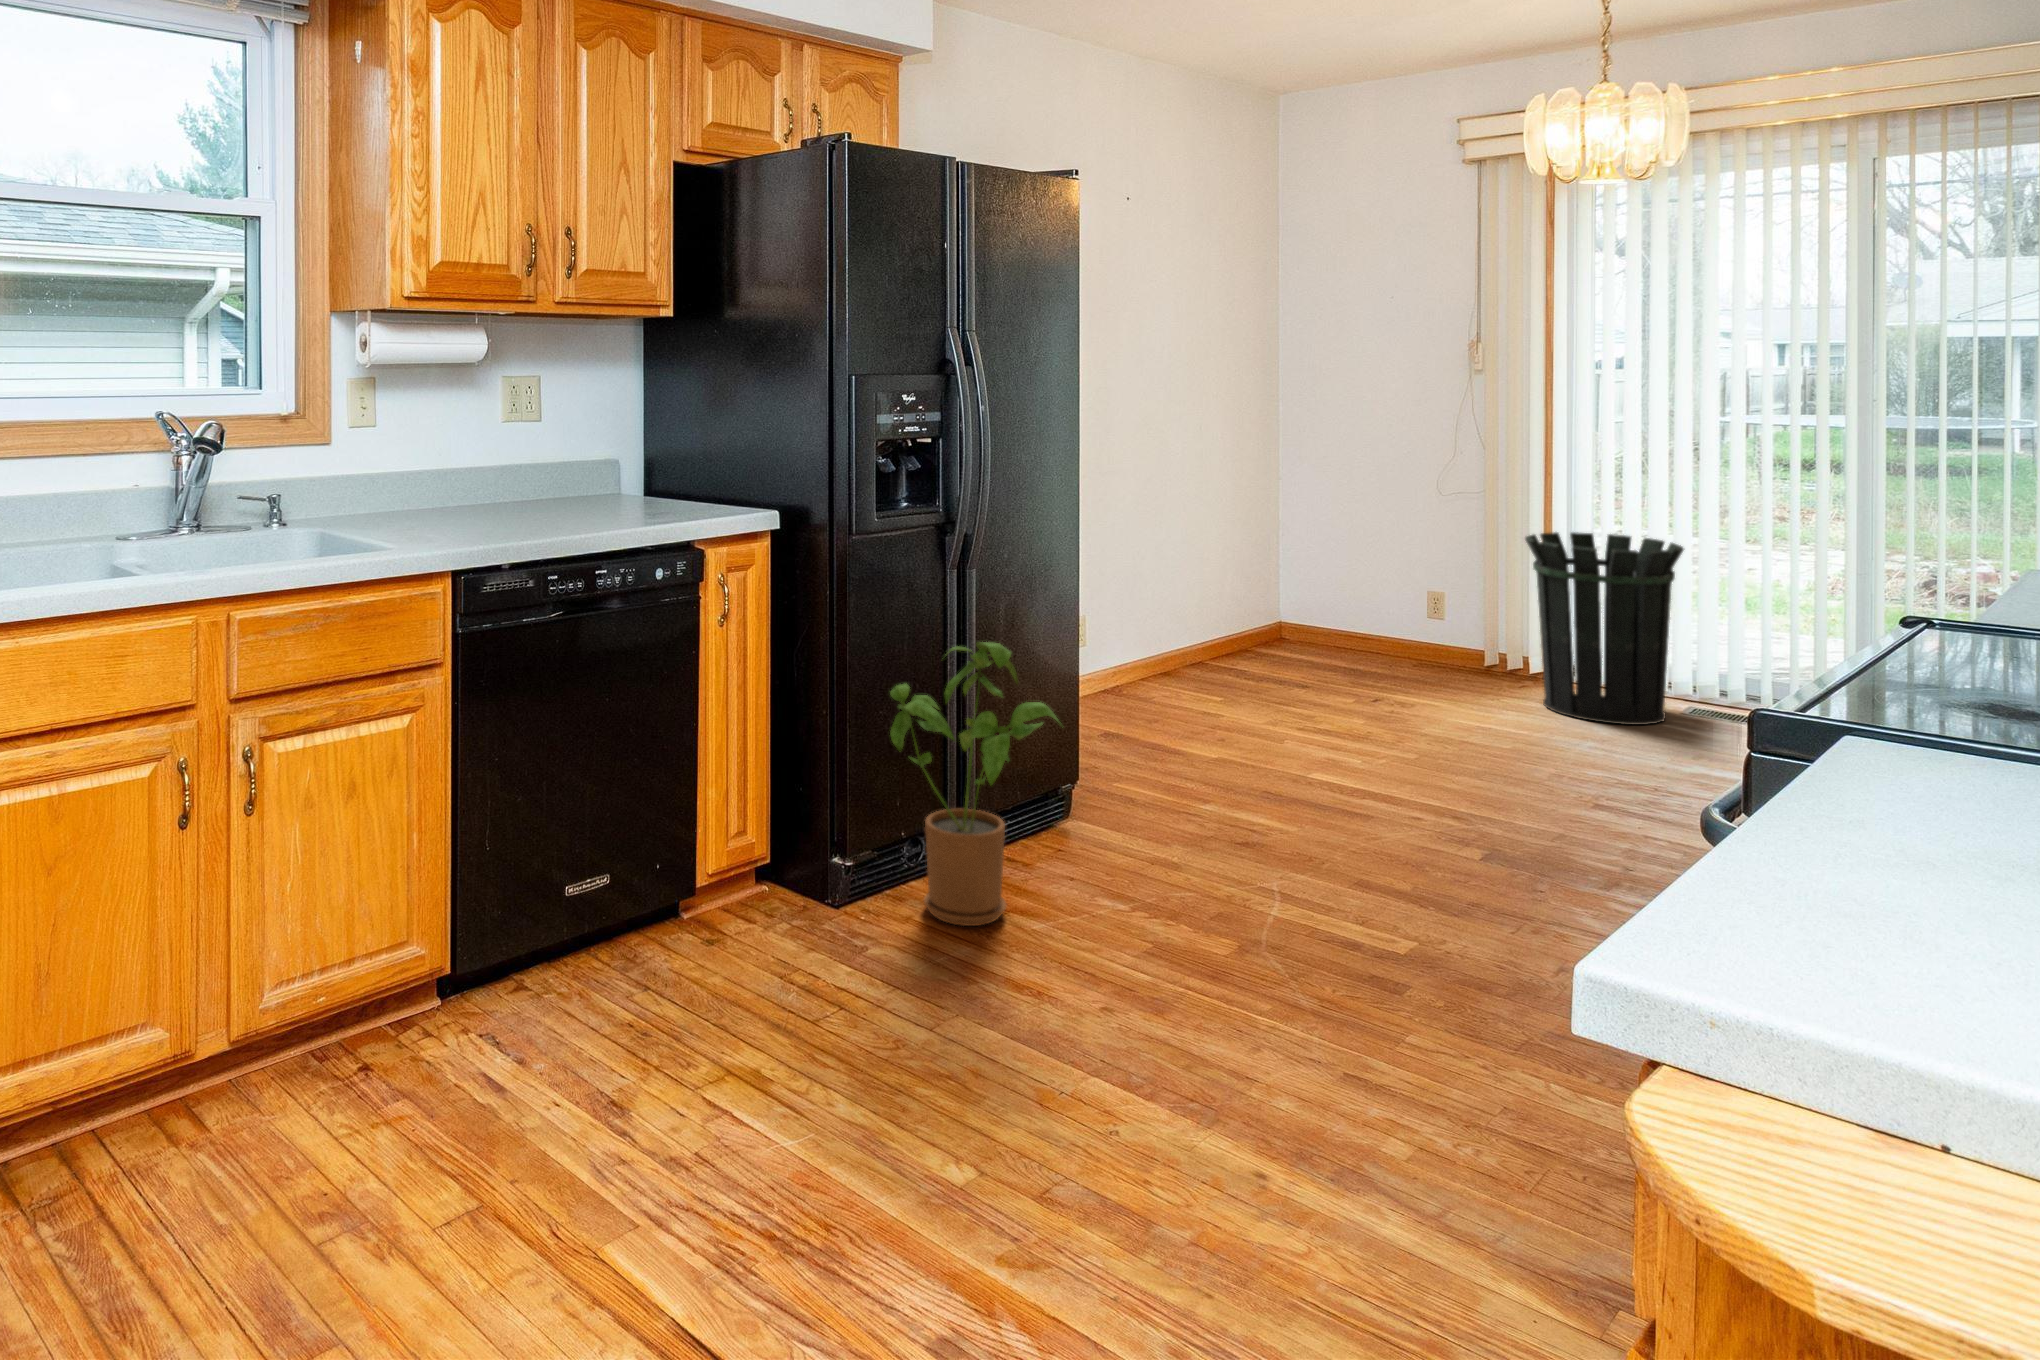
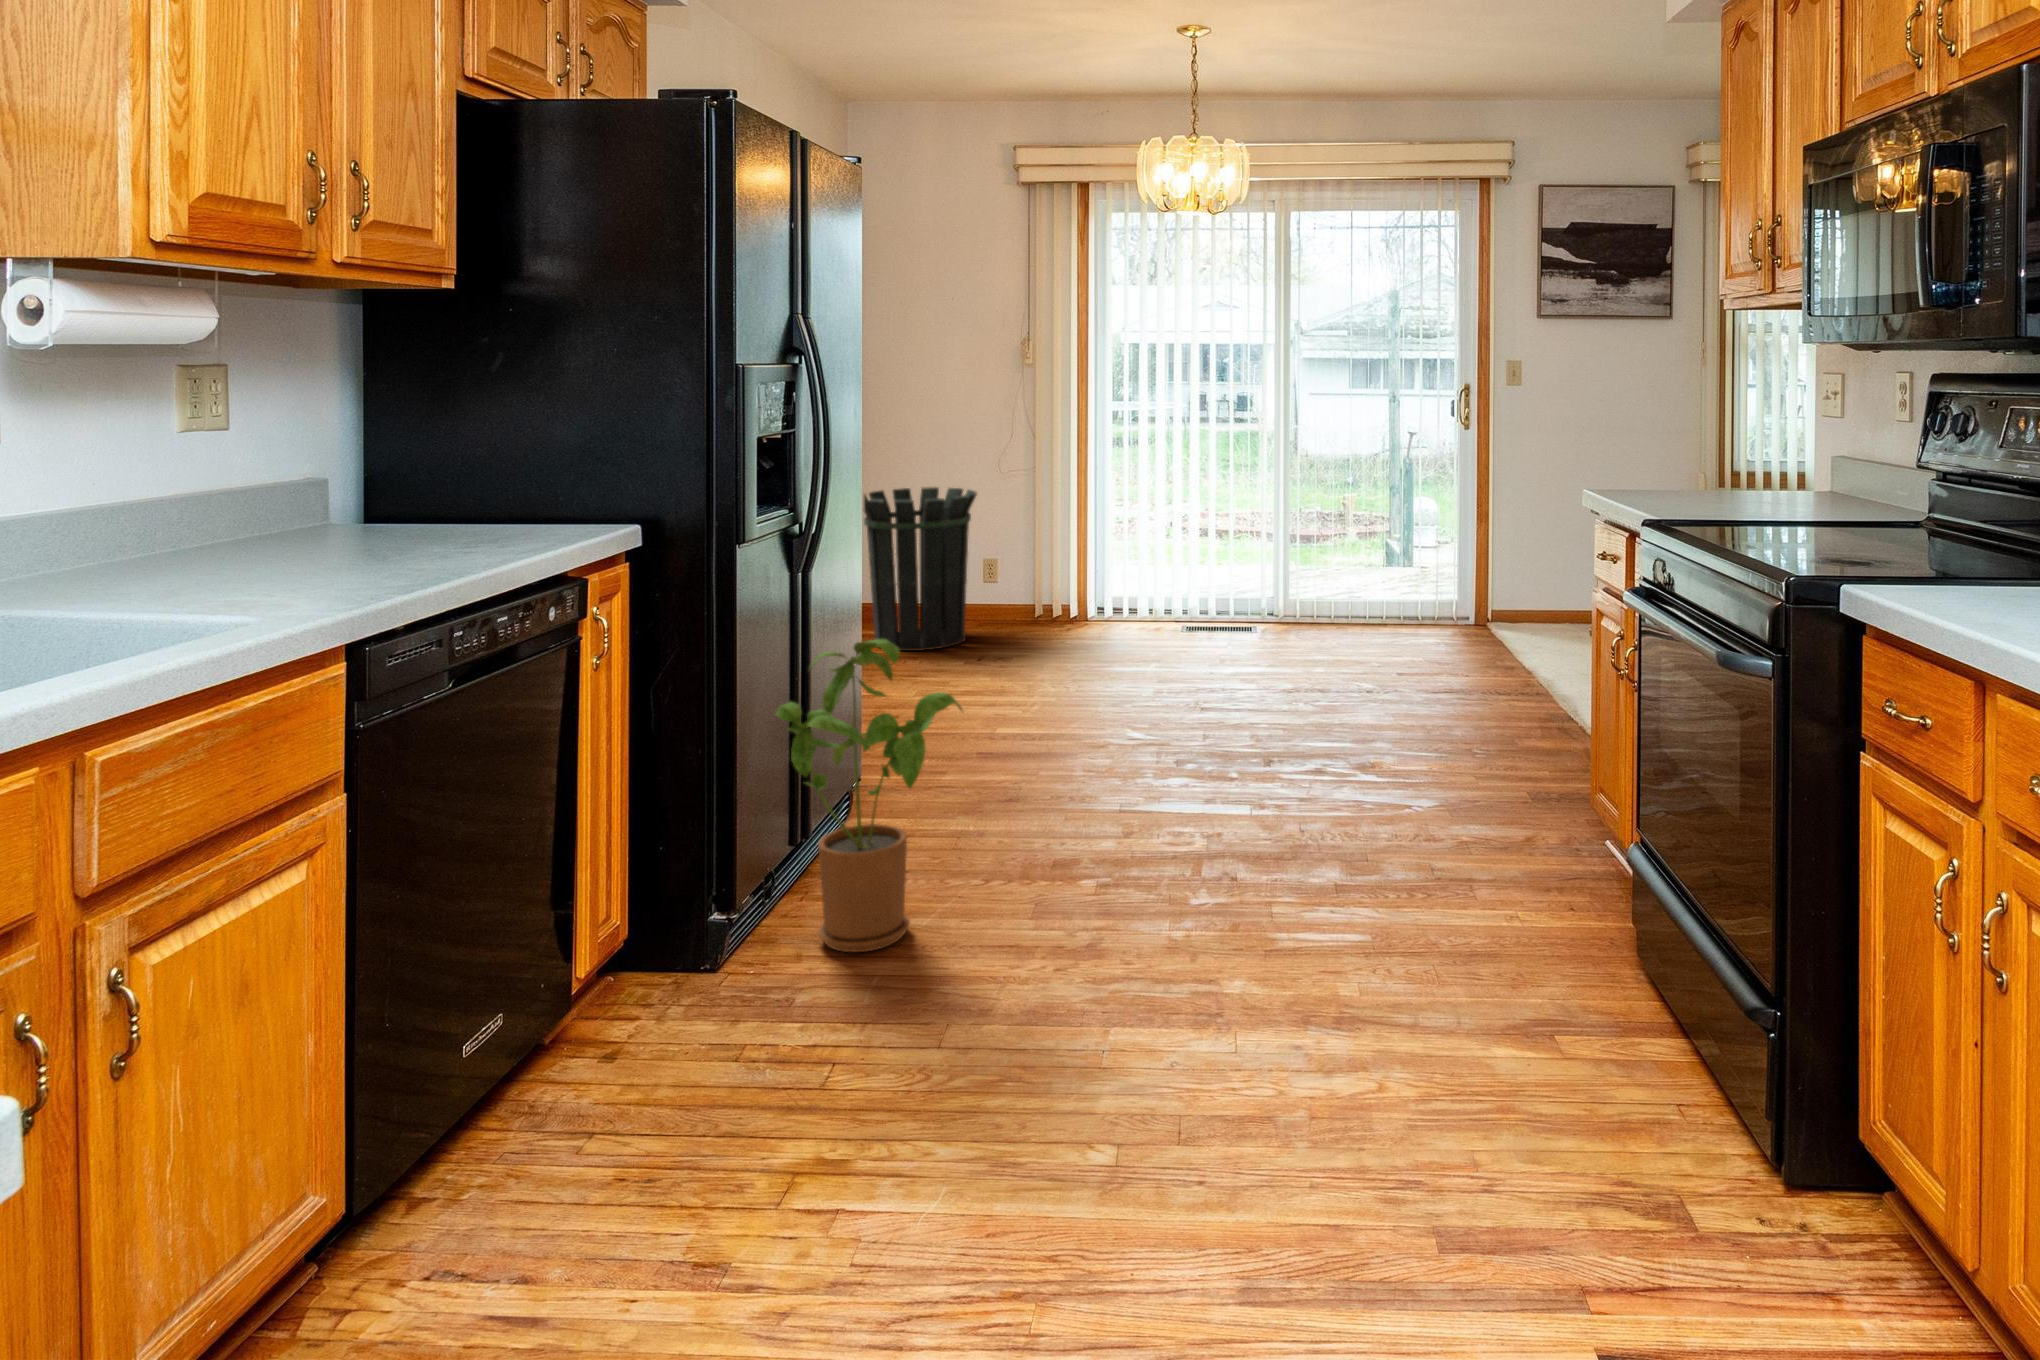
waste bin: present [1525,532,1684,725] -> present [864,487,977,651]

